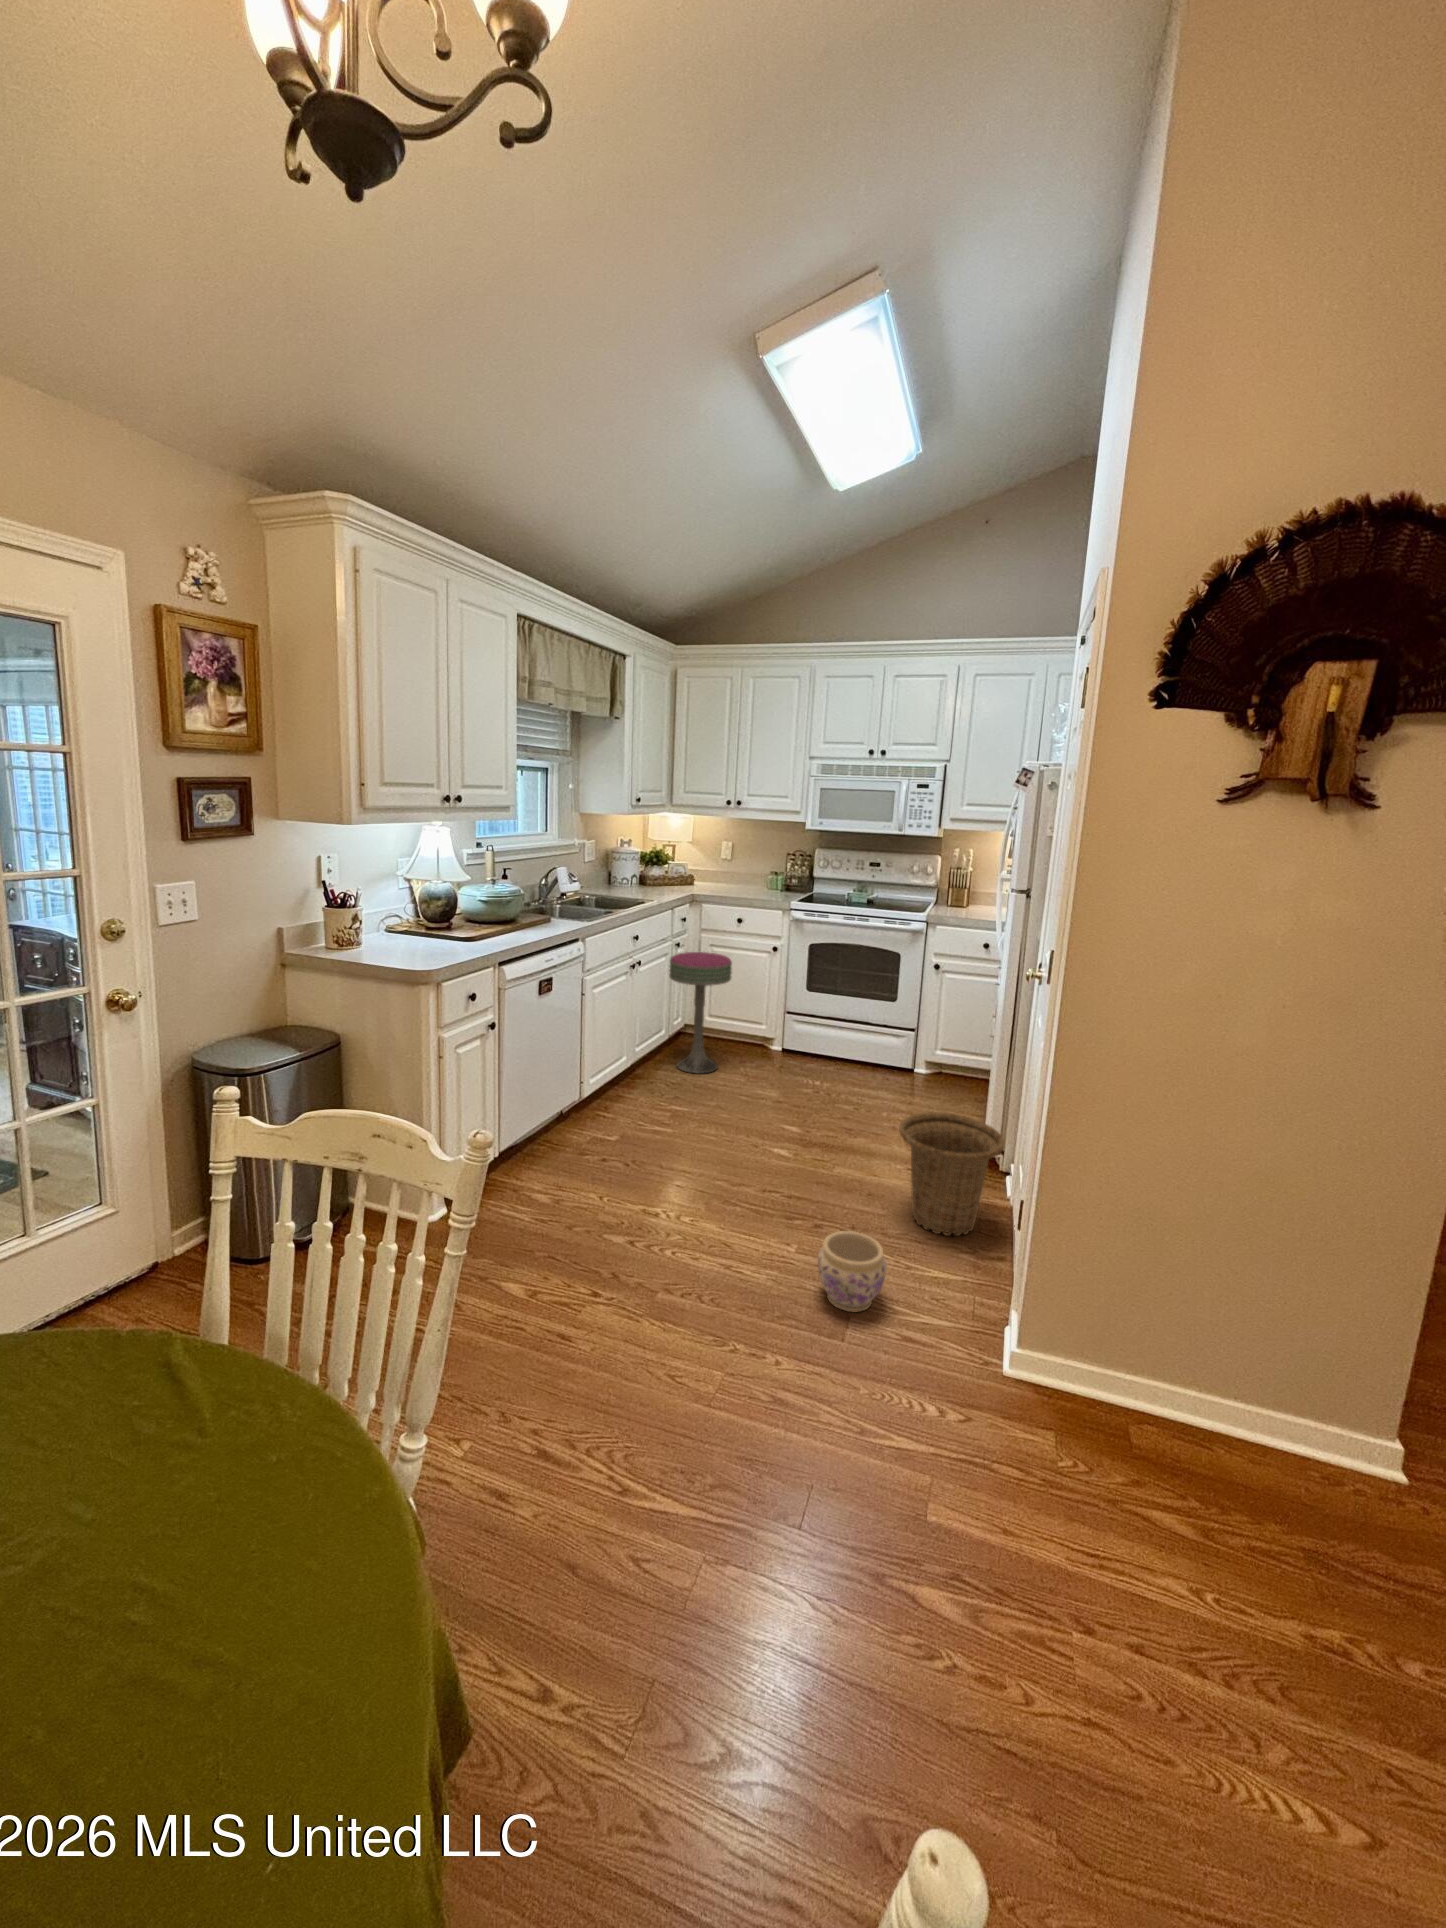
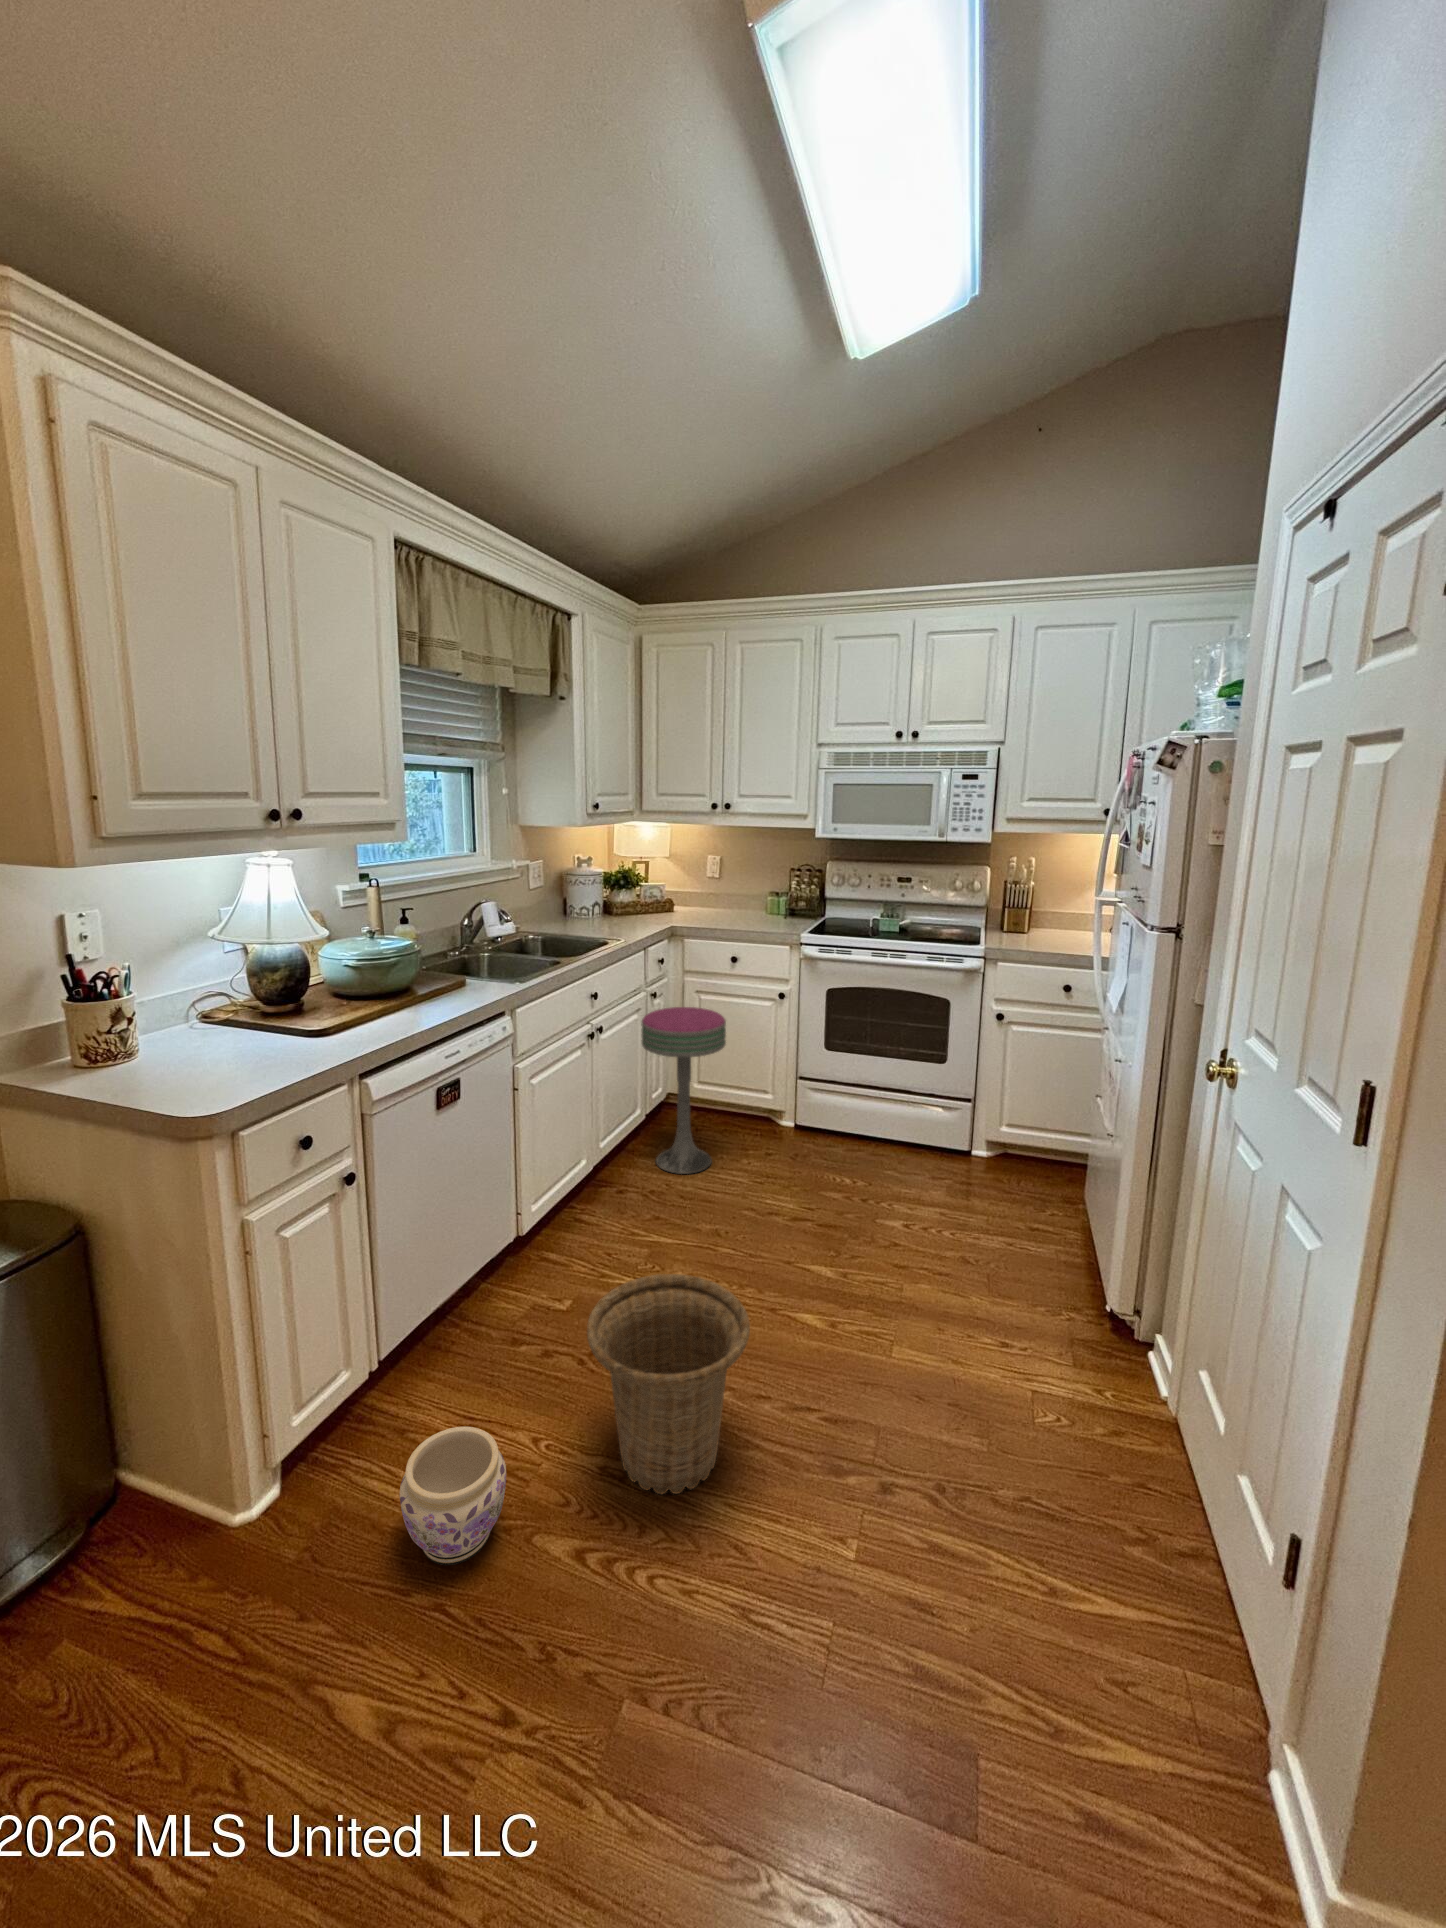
basket: present [899,1113,1005,1236] -> present [587,1274,750,1494]
planter: present [818,1231,887,1312] -> present [400,1427,506,1565]

